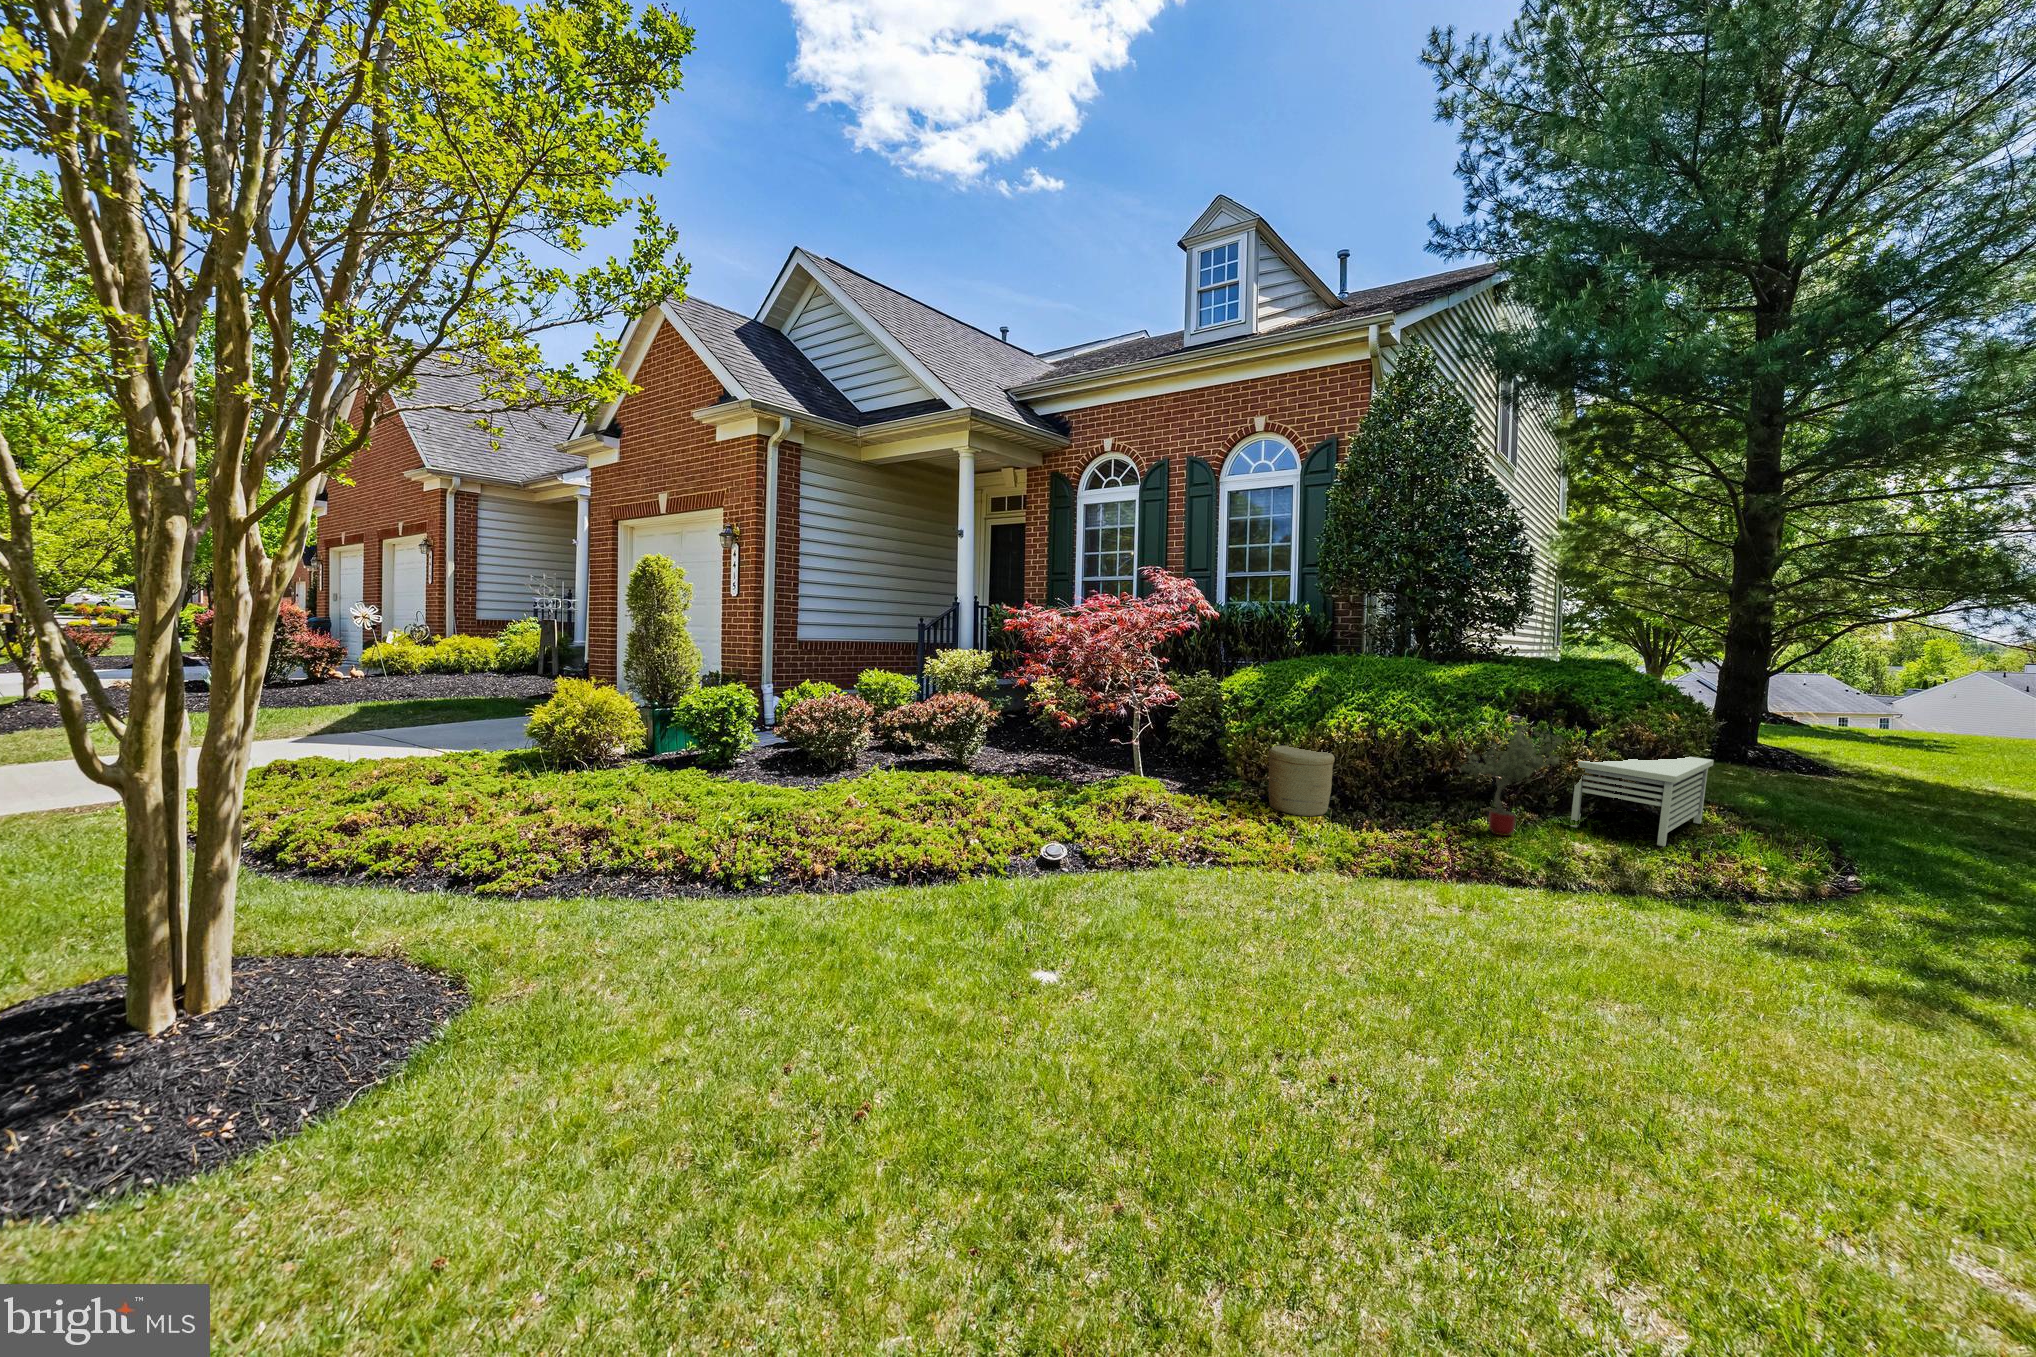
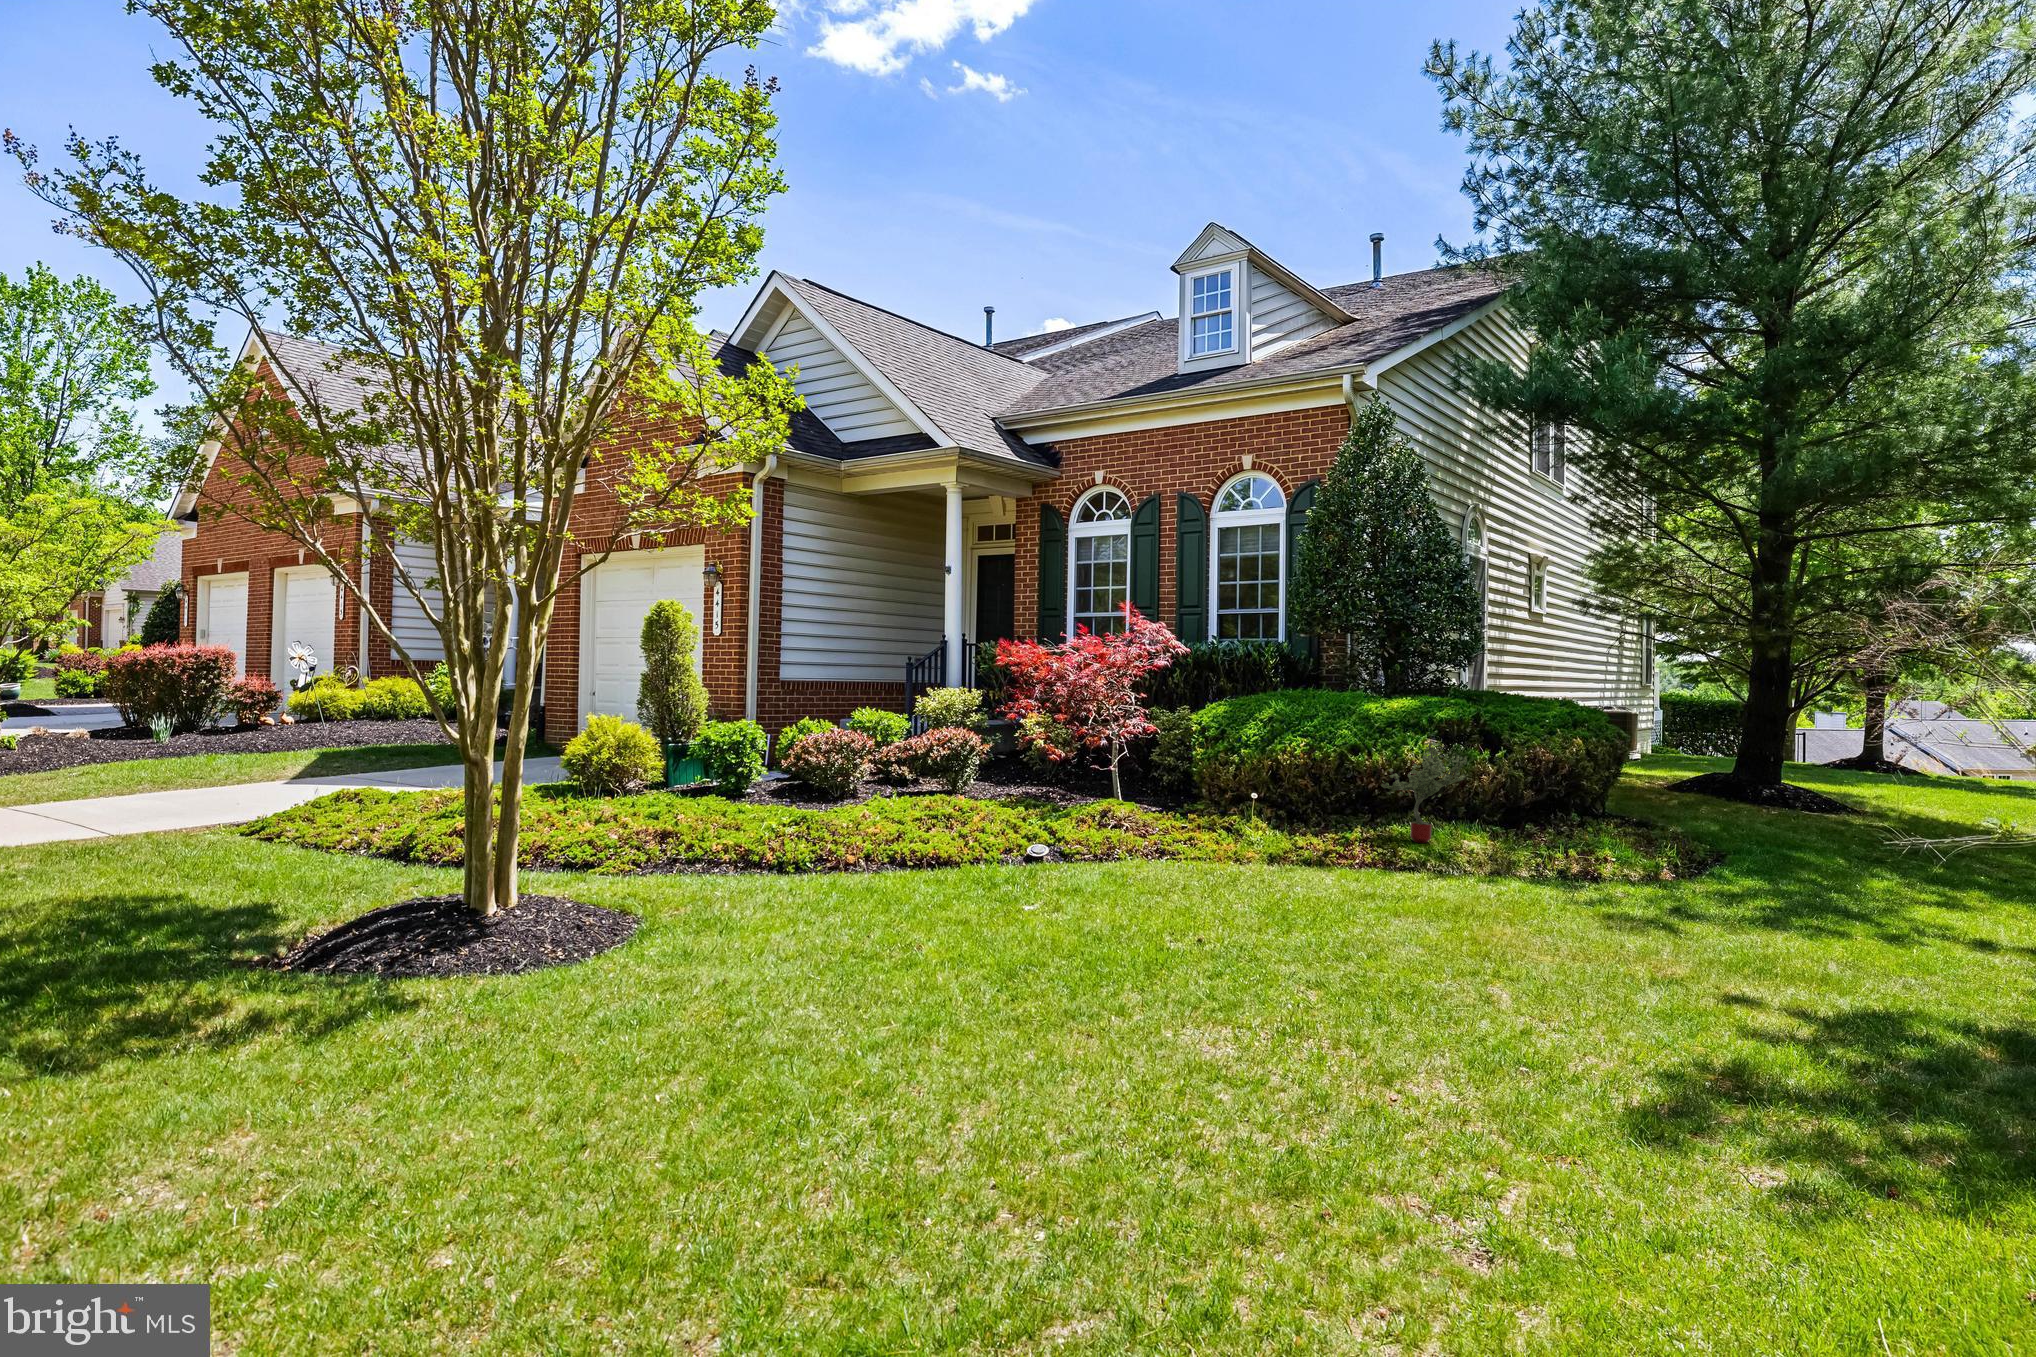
woven basket: present [1268,746,1335,816] -> none [1229,771,1285,831]
storage bench: present [1570,757,1714,846] -> none [1486,771,1619,850]

